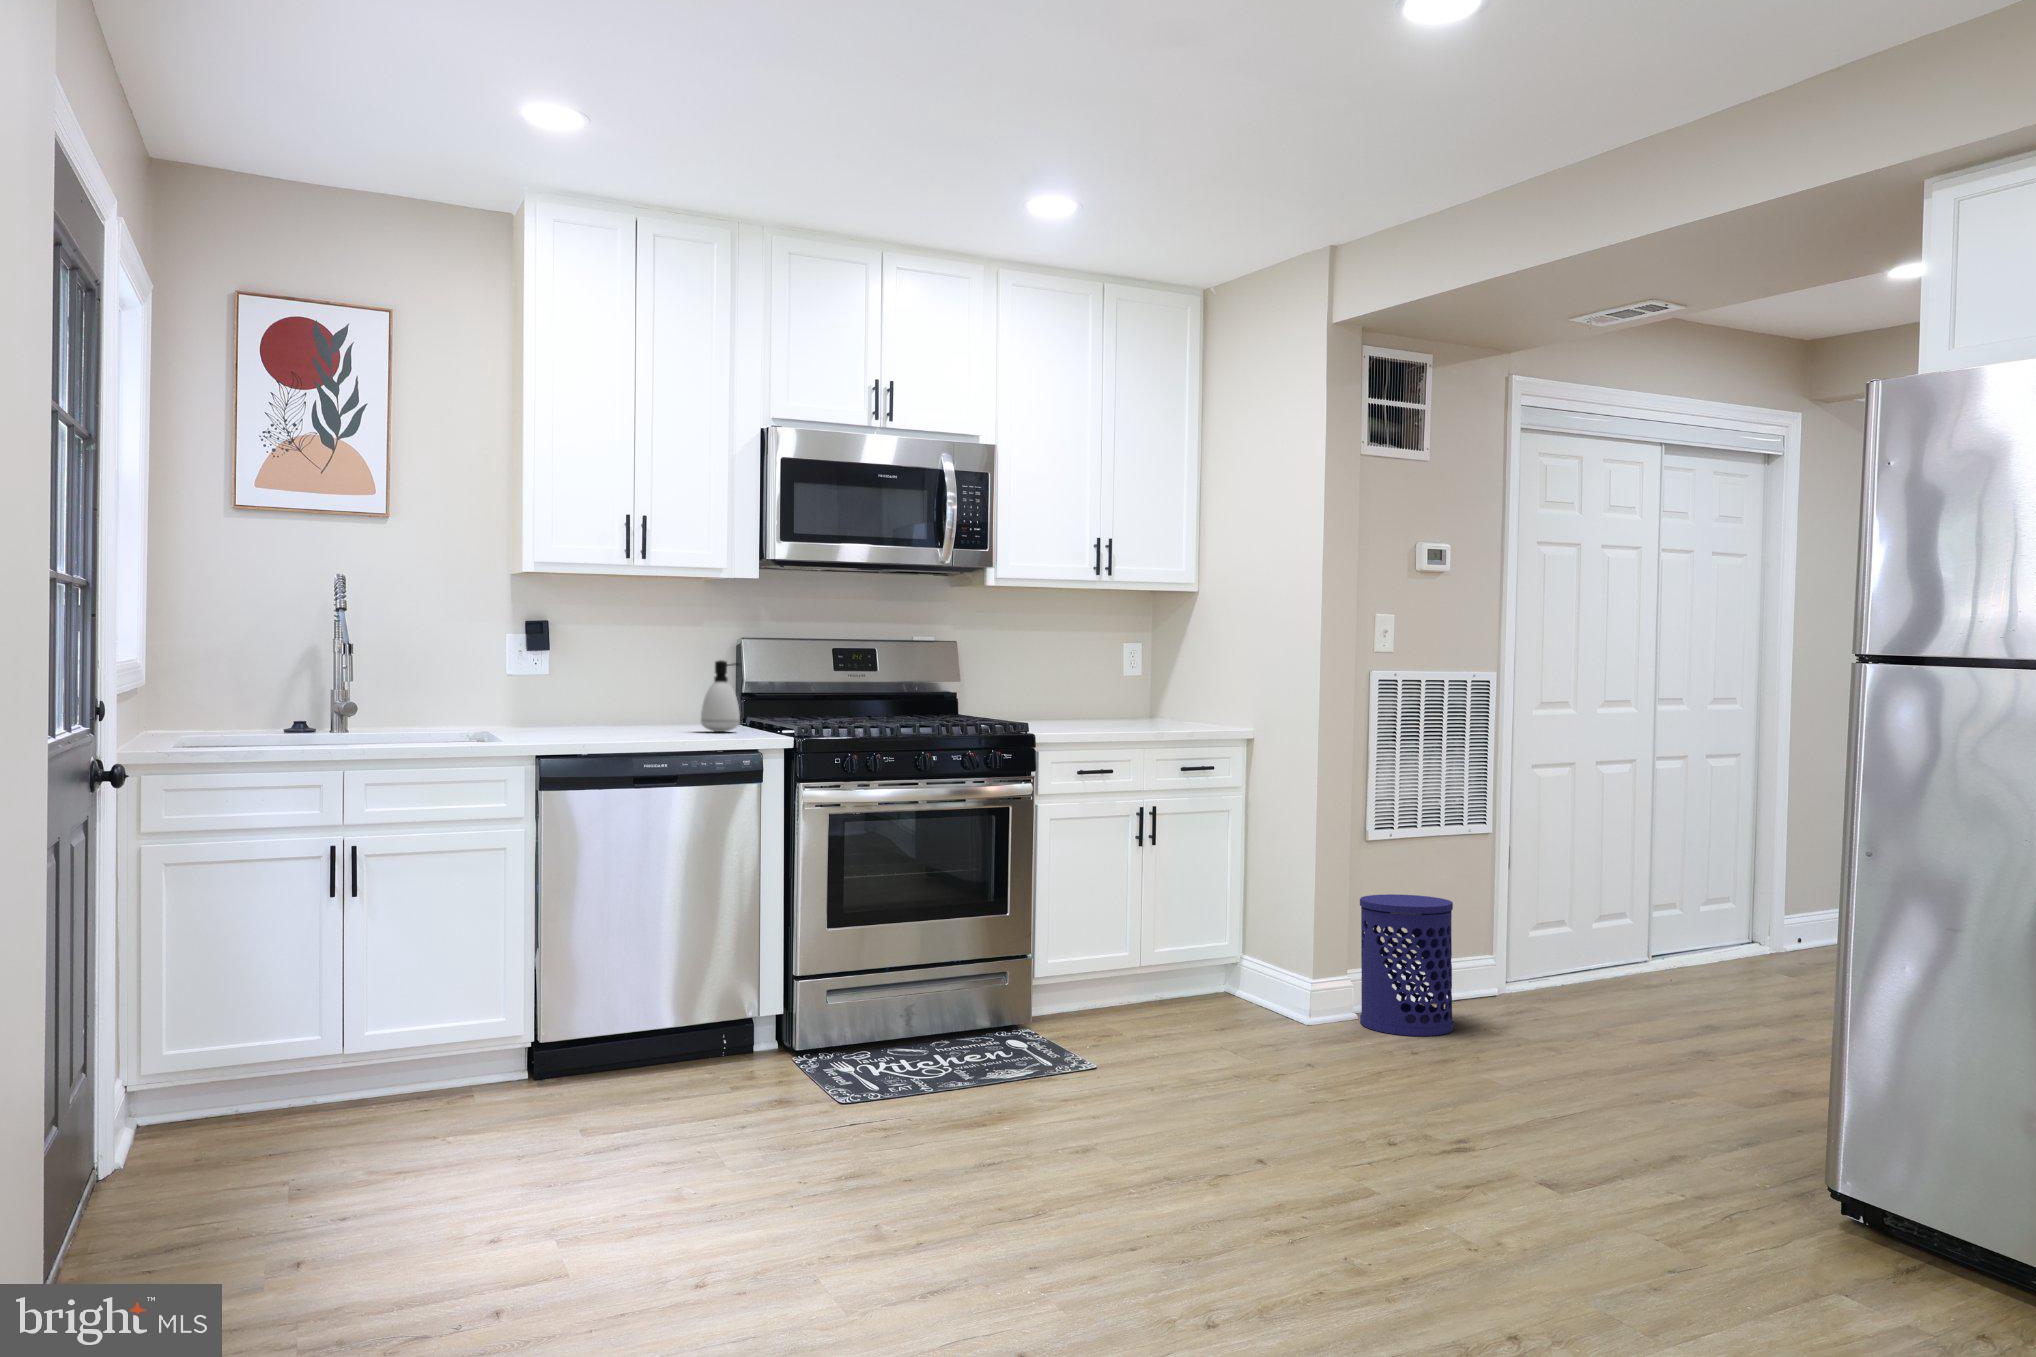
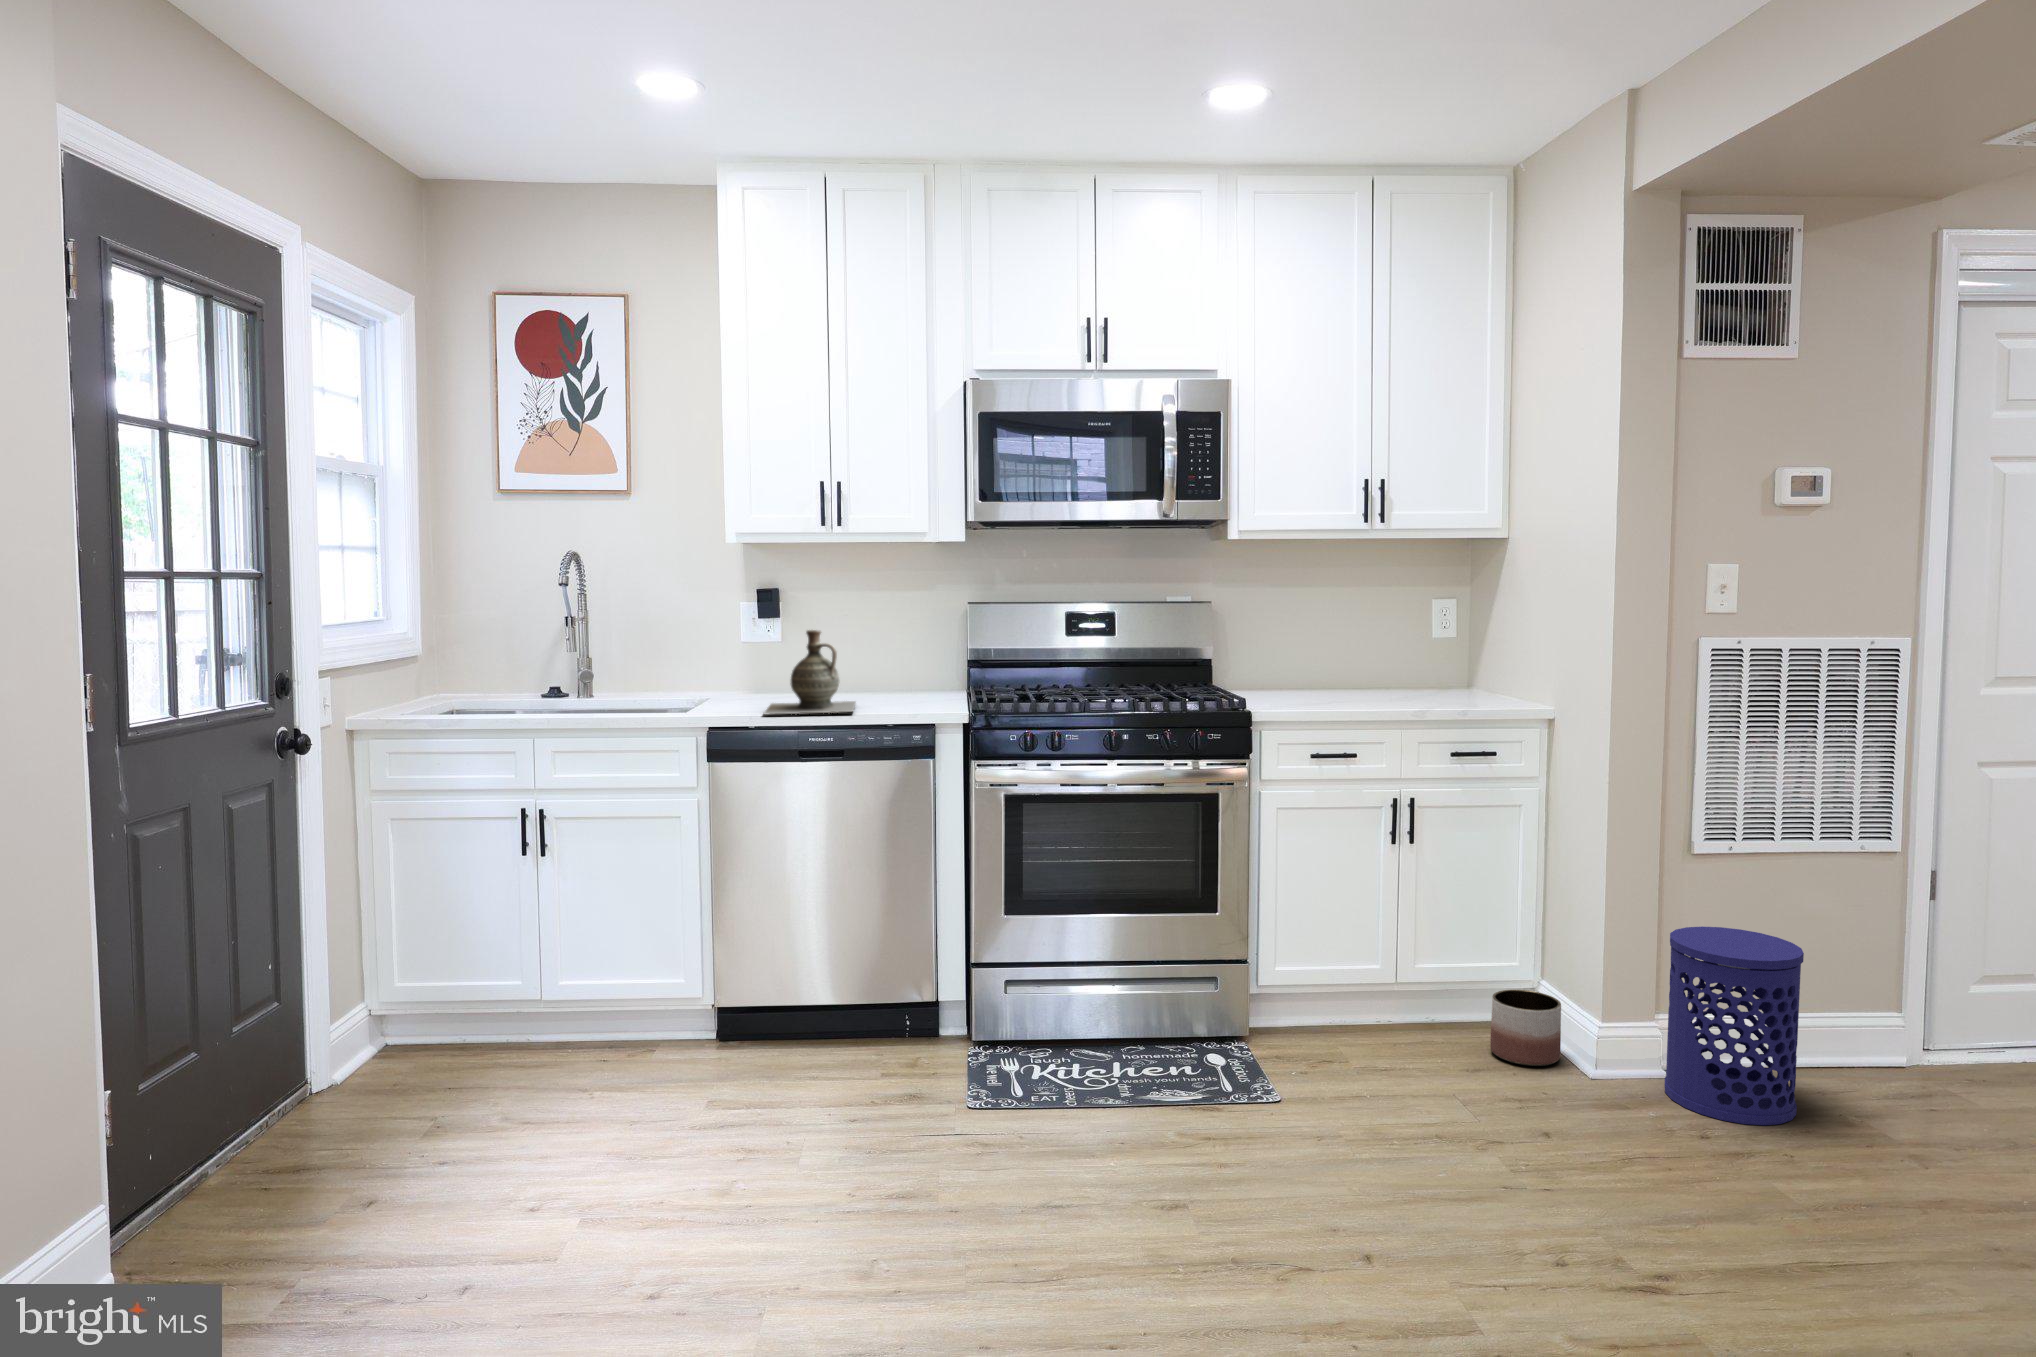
ceramic jug: none [574,655,680,735] -> present [764,630,856,715]
soap dispenser: present [701,660,740,732] -> none [899,630,938,703]
planter: none [1226,964,1280,1022] -> present [1490,990,1561,1066]

